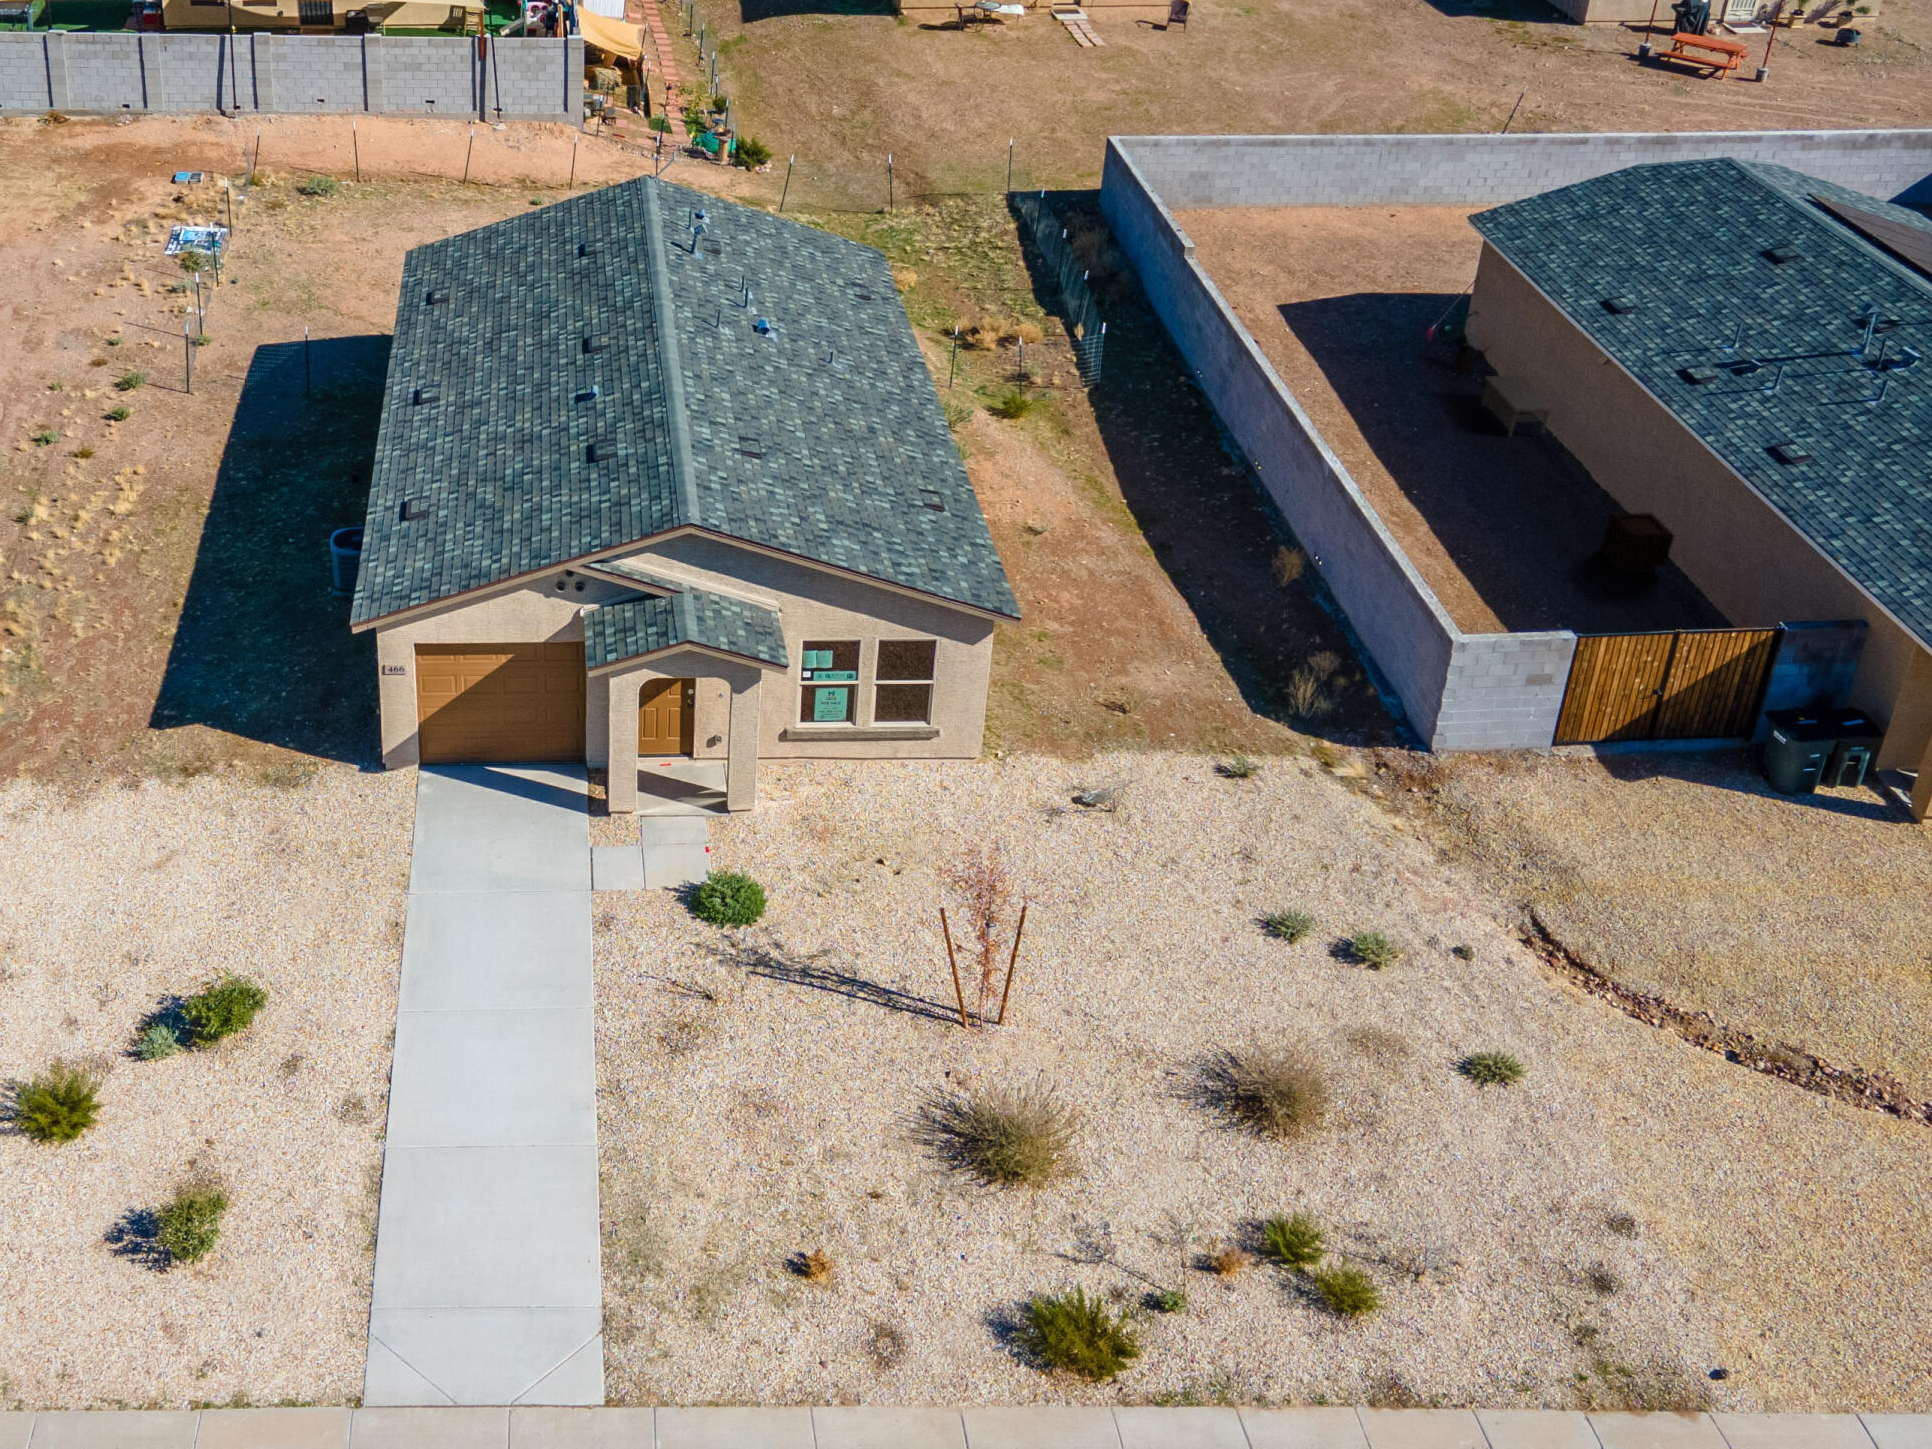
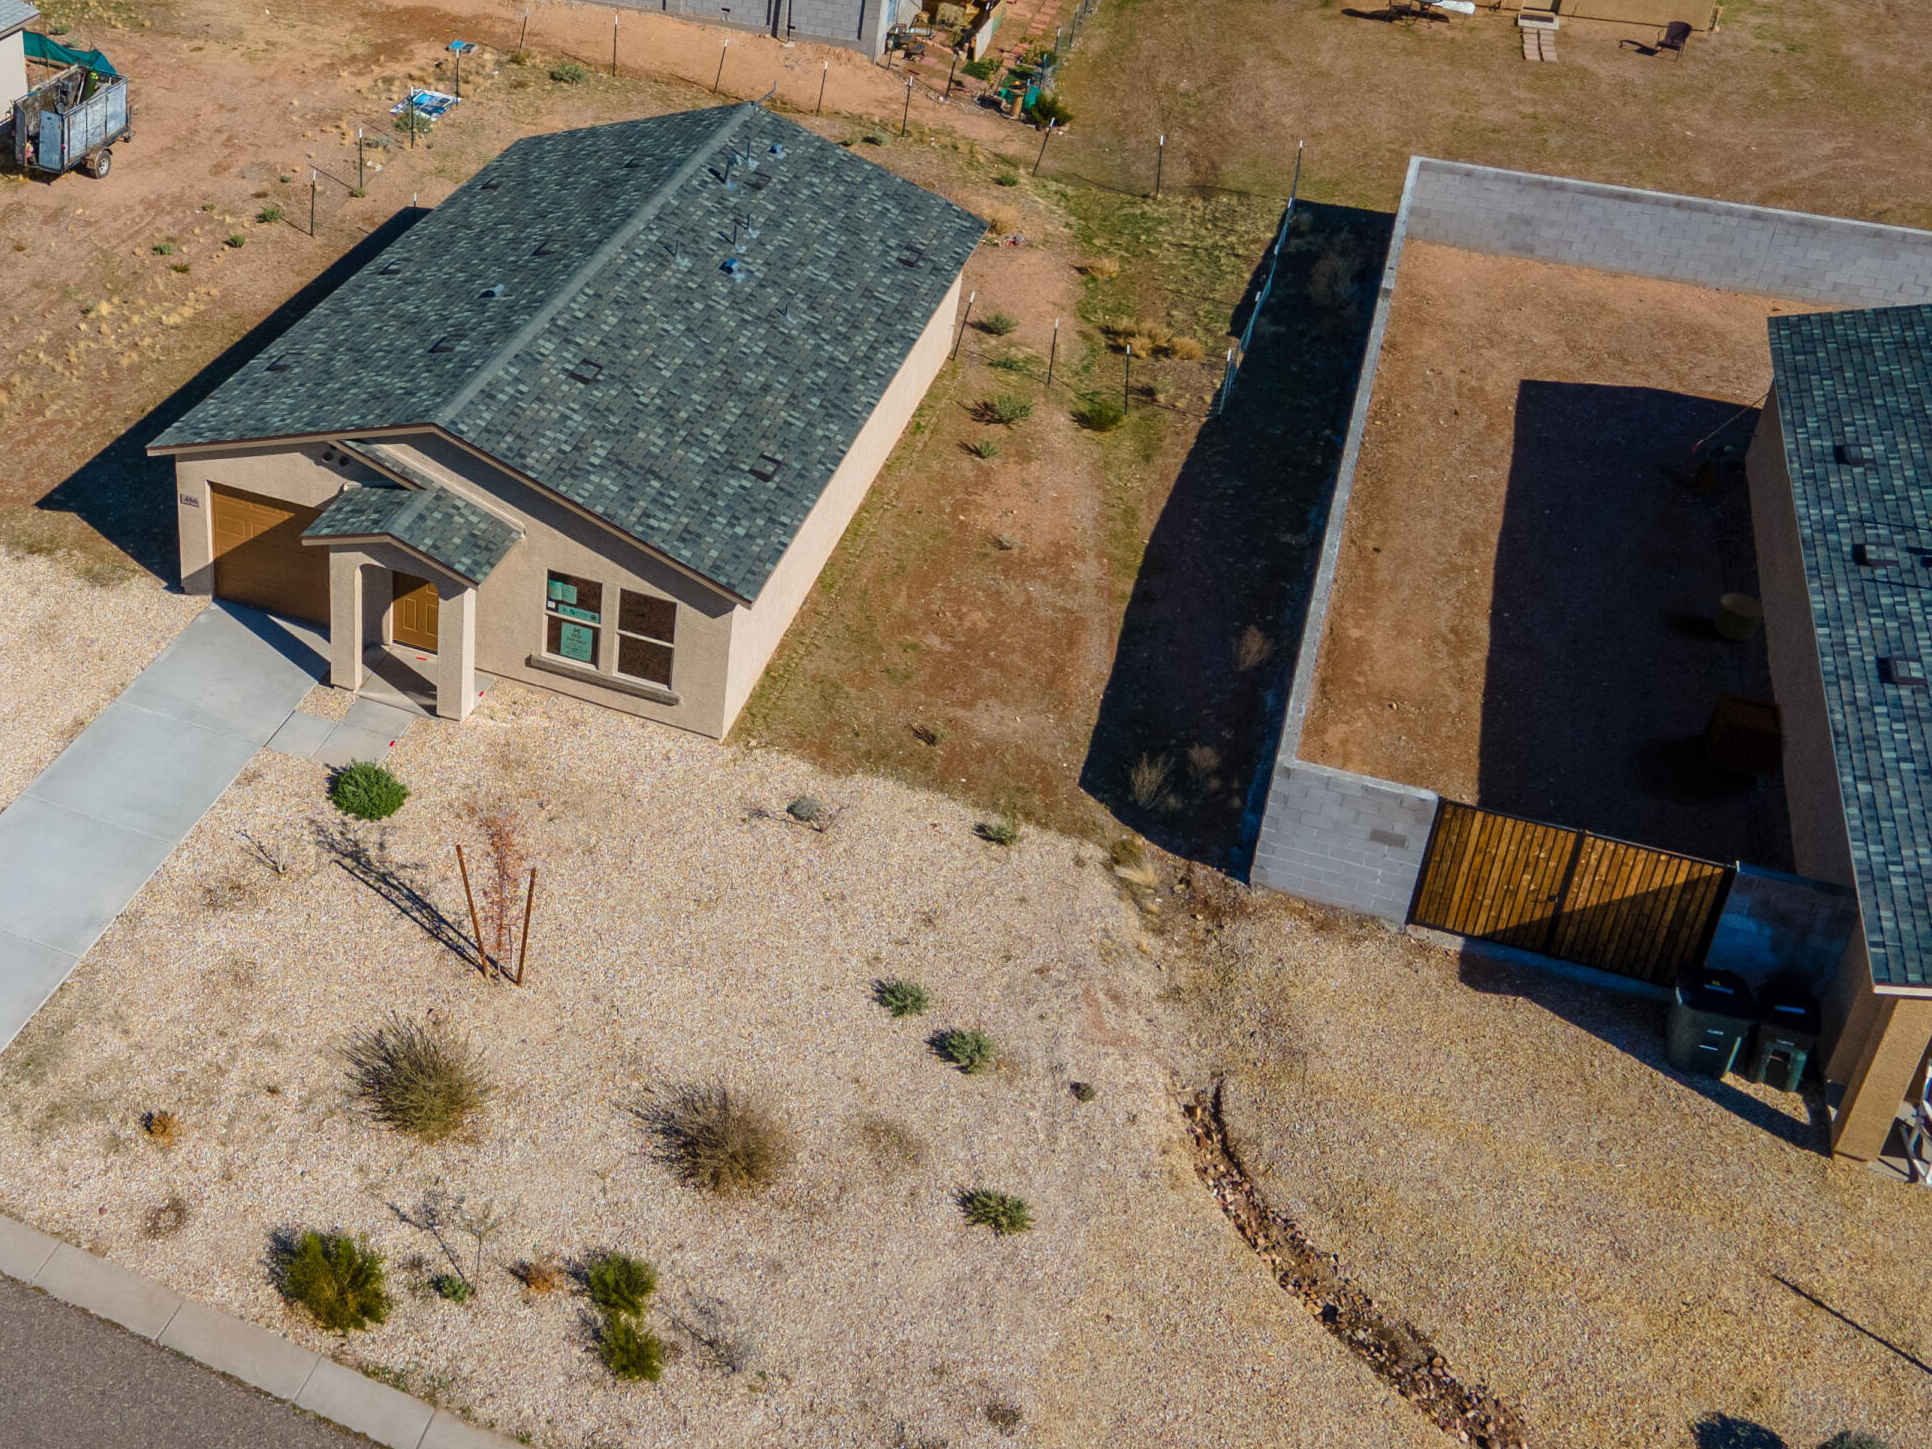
storage bench: present [1482,376,1552,436] -> none [1692,502,1762,590]
planter: none [1545,440,1582,476] -> present [1714,594,1764,641]

